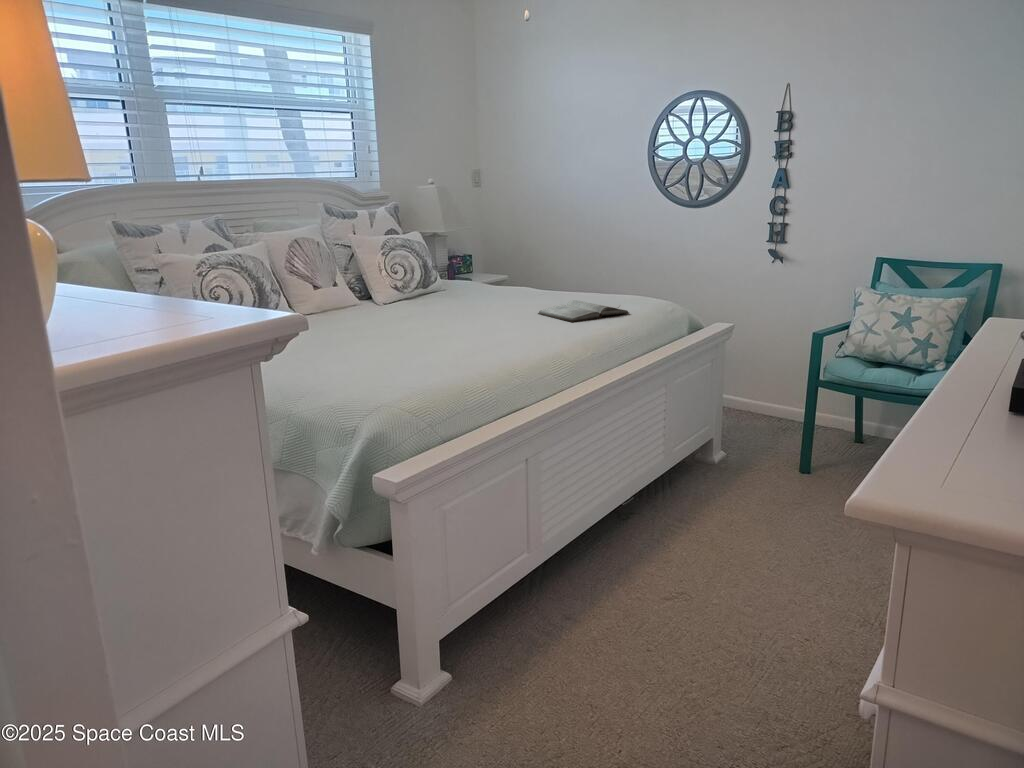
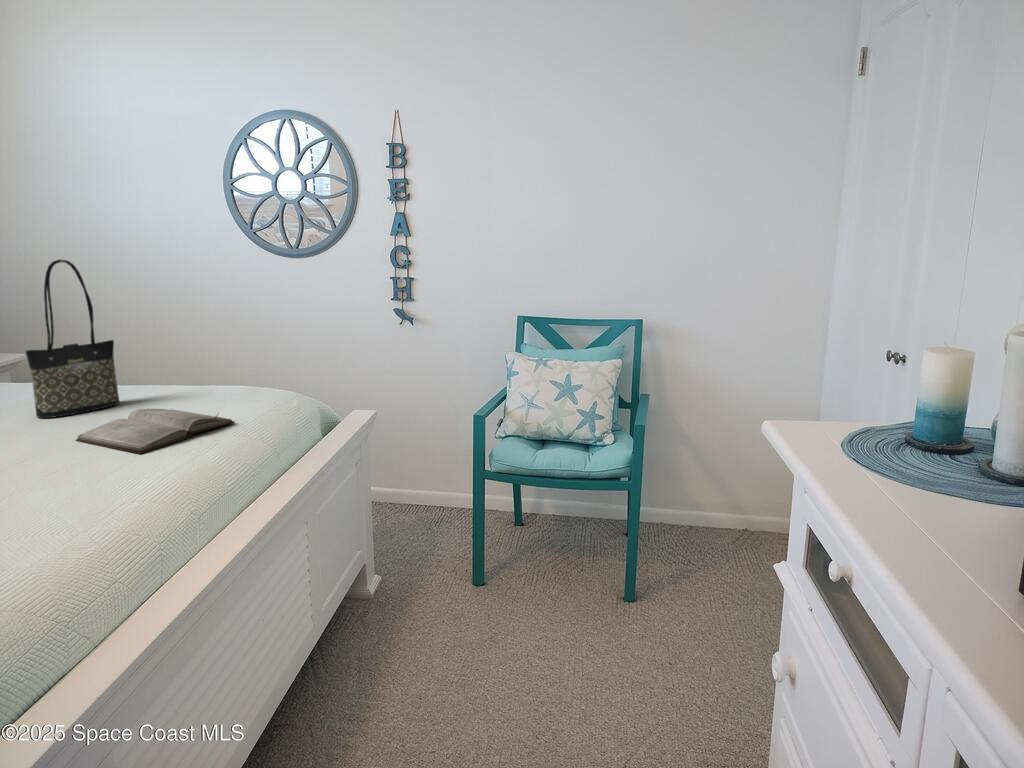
tote bag: none [516,204,564,303] -> present [26,259,119,418]

